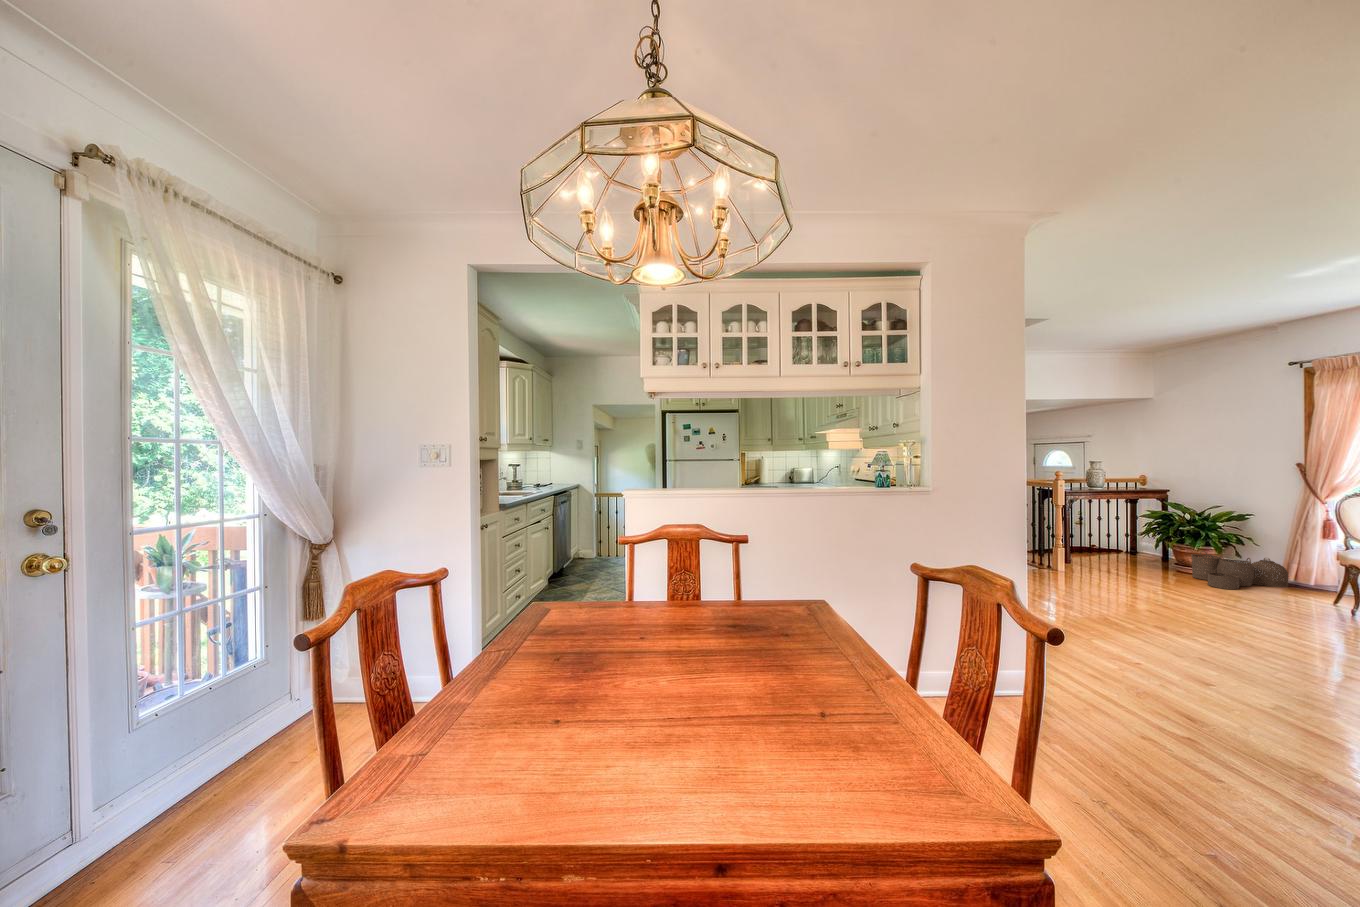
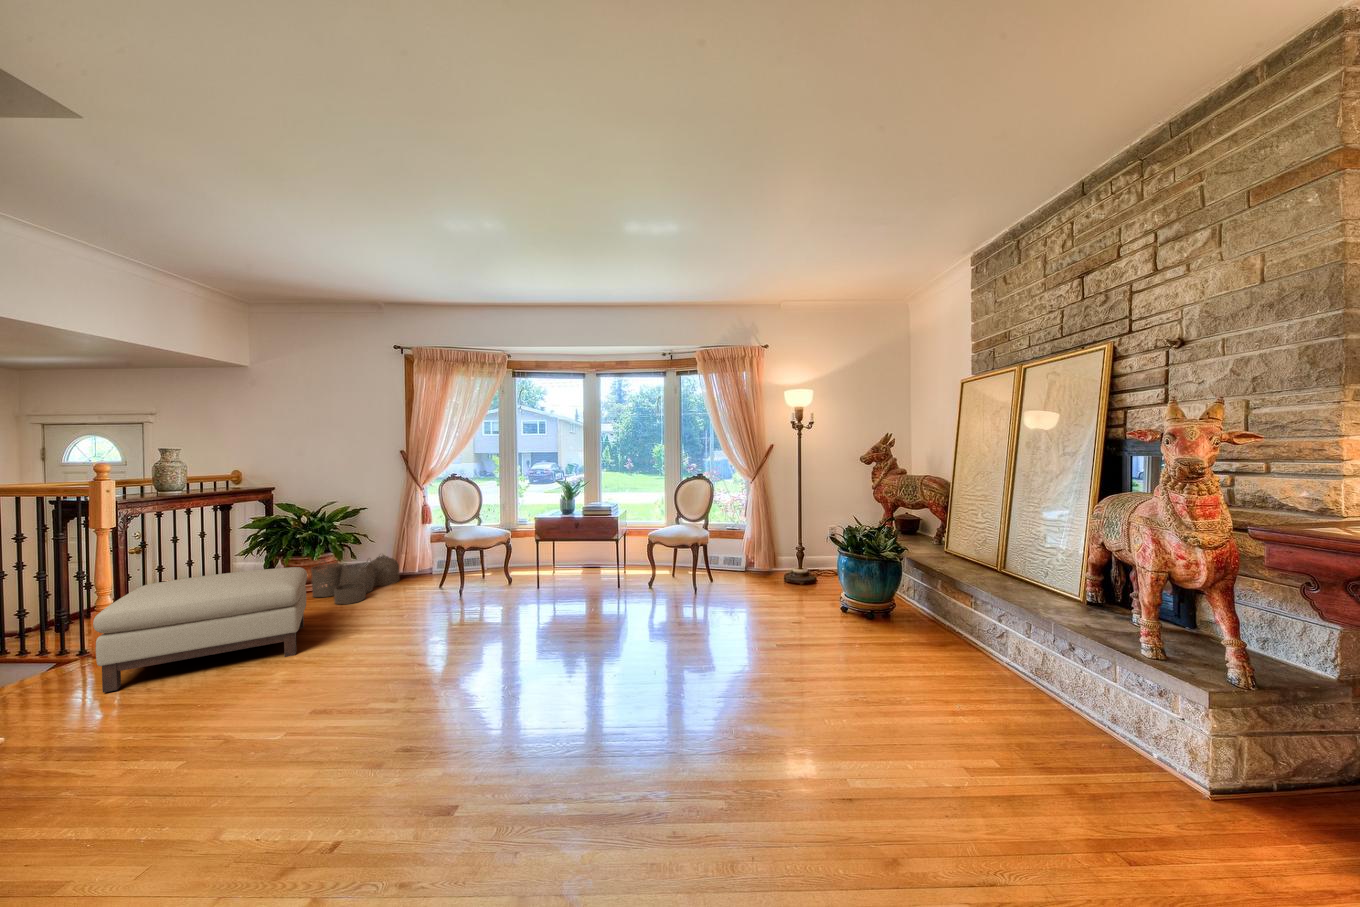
ottoman: none [1053,538,1177,601] -> present [93,567,307,693]

